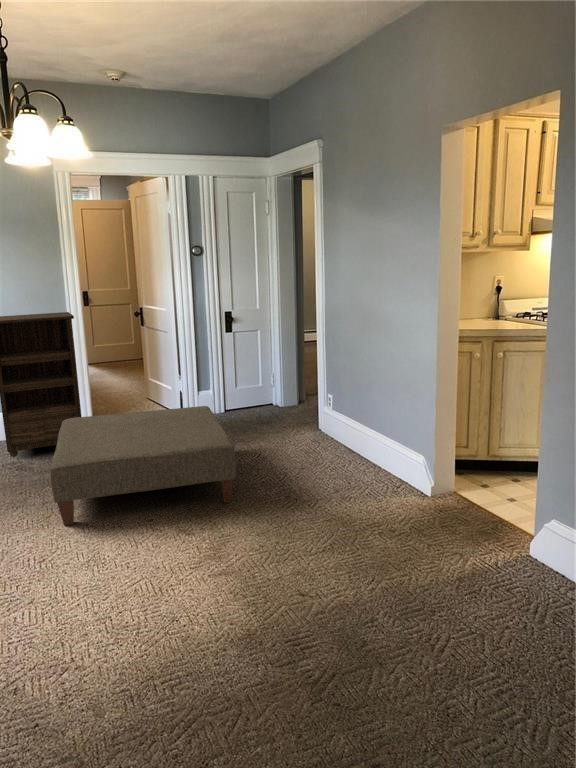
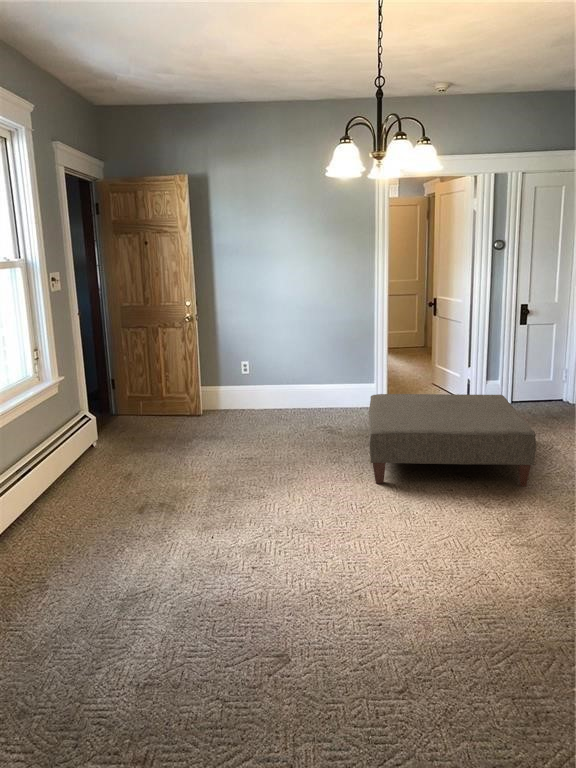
bookshelf: present [0,312,81,457] -> none [313,301,385,423]

